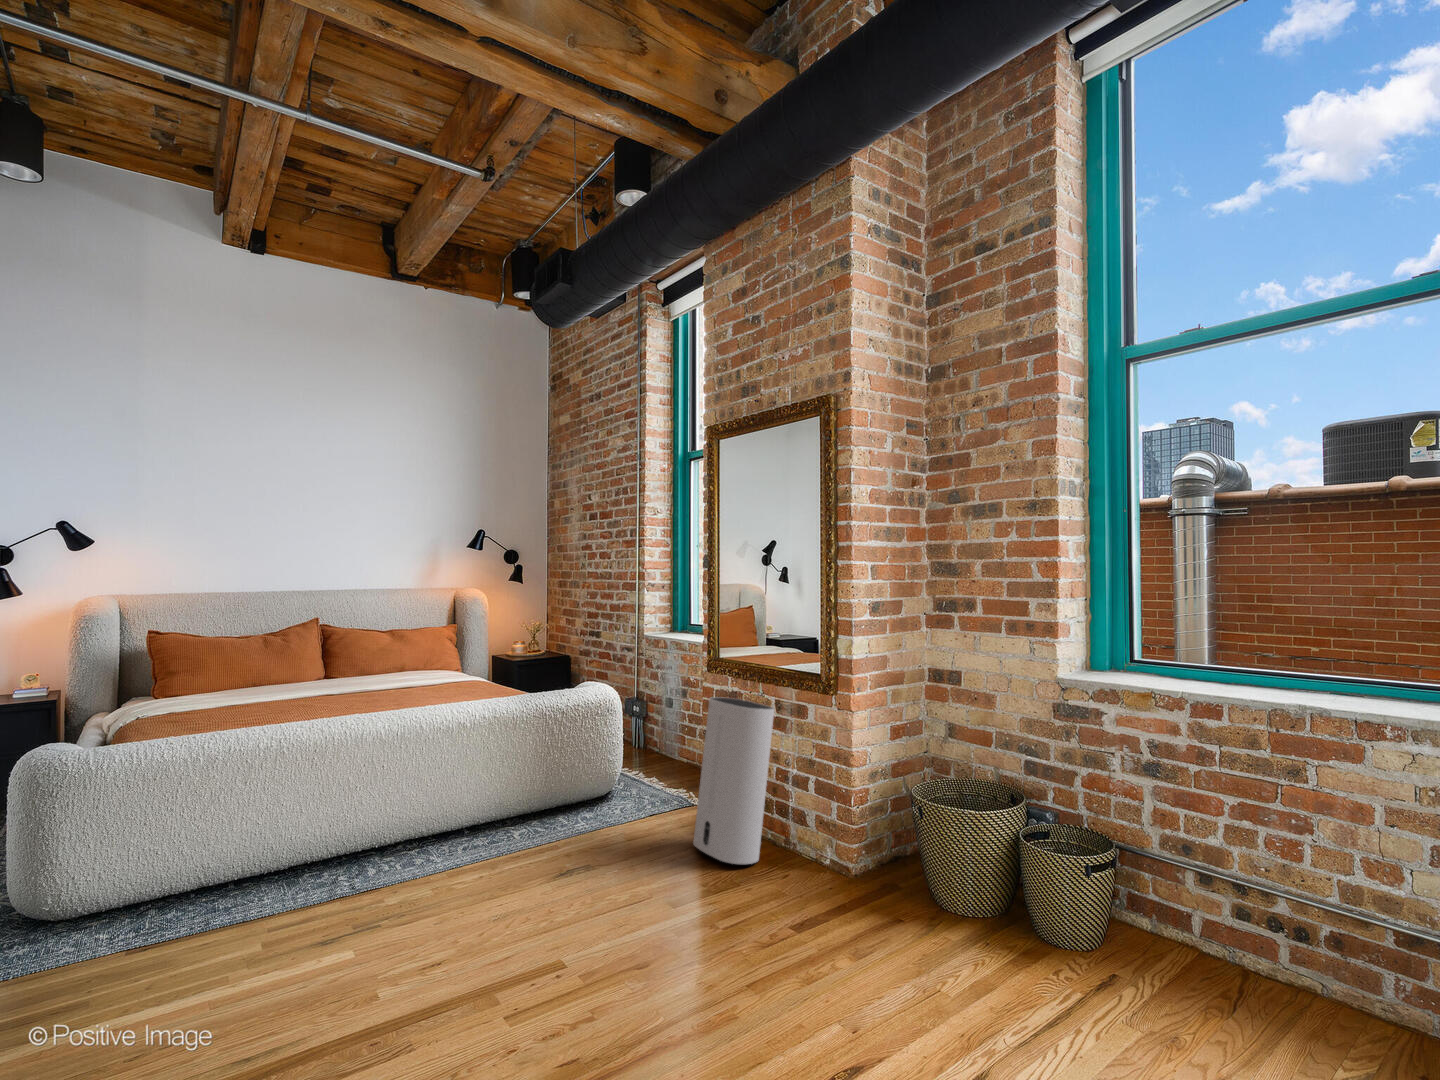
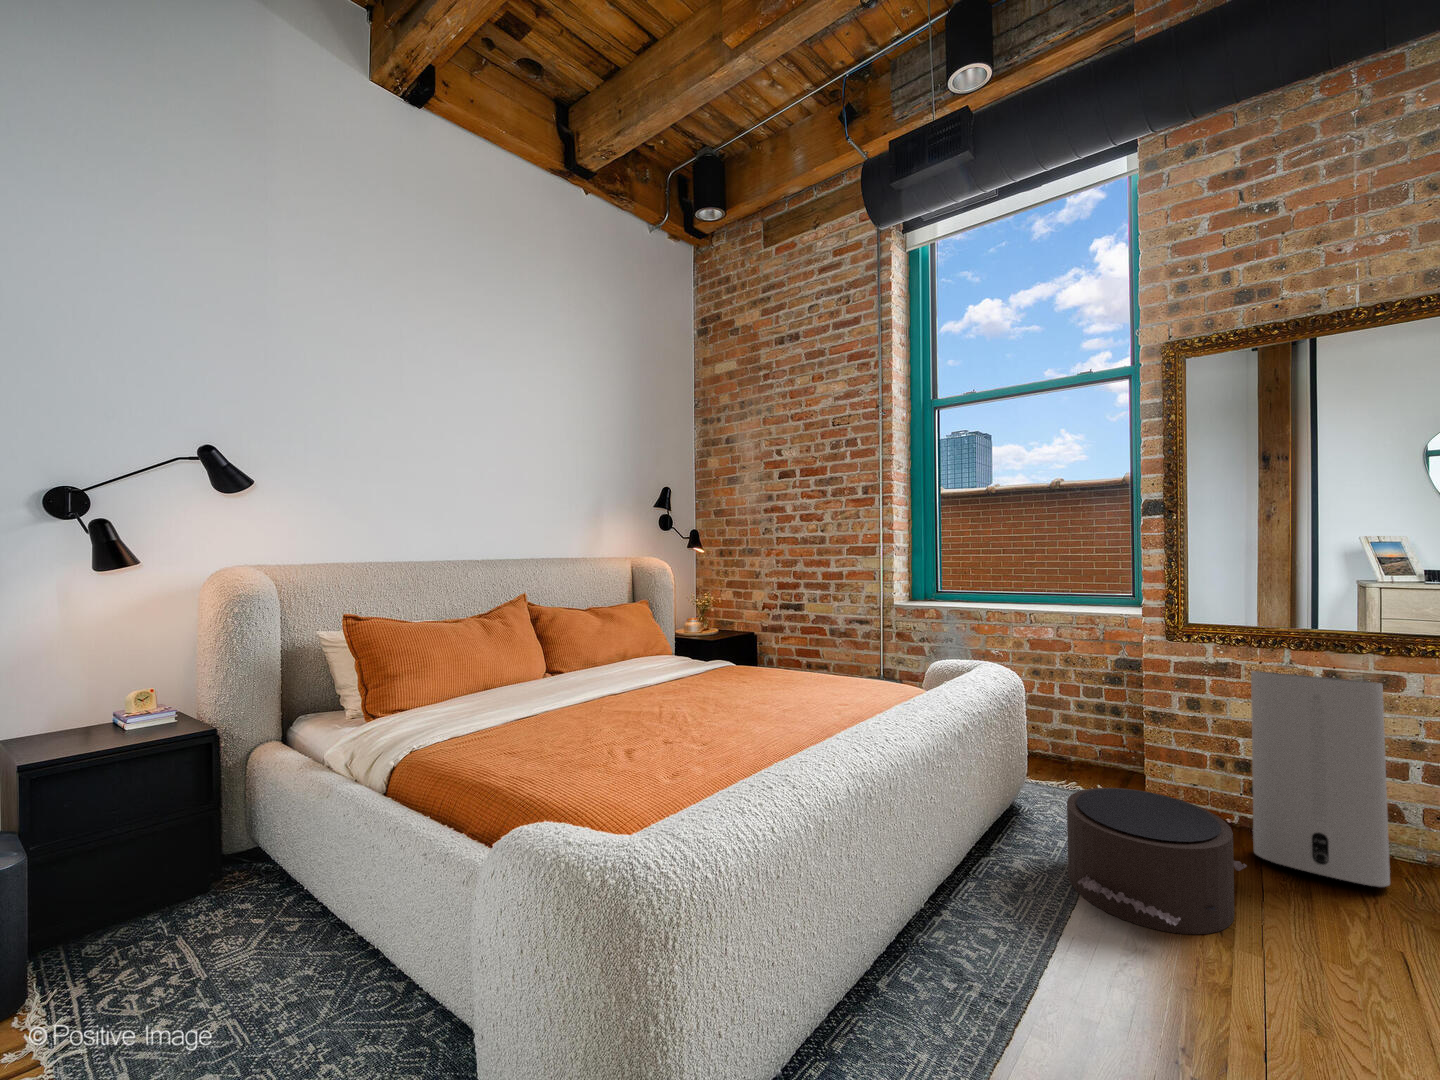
pouf: none [513,779,647,872] -> present [1067,788,1247,934]

